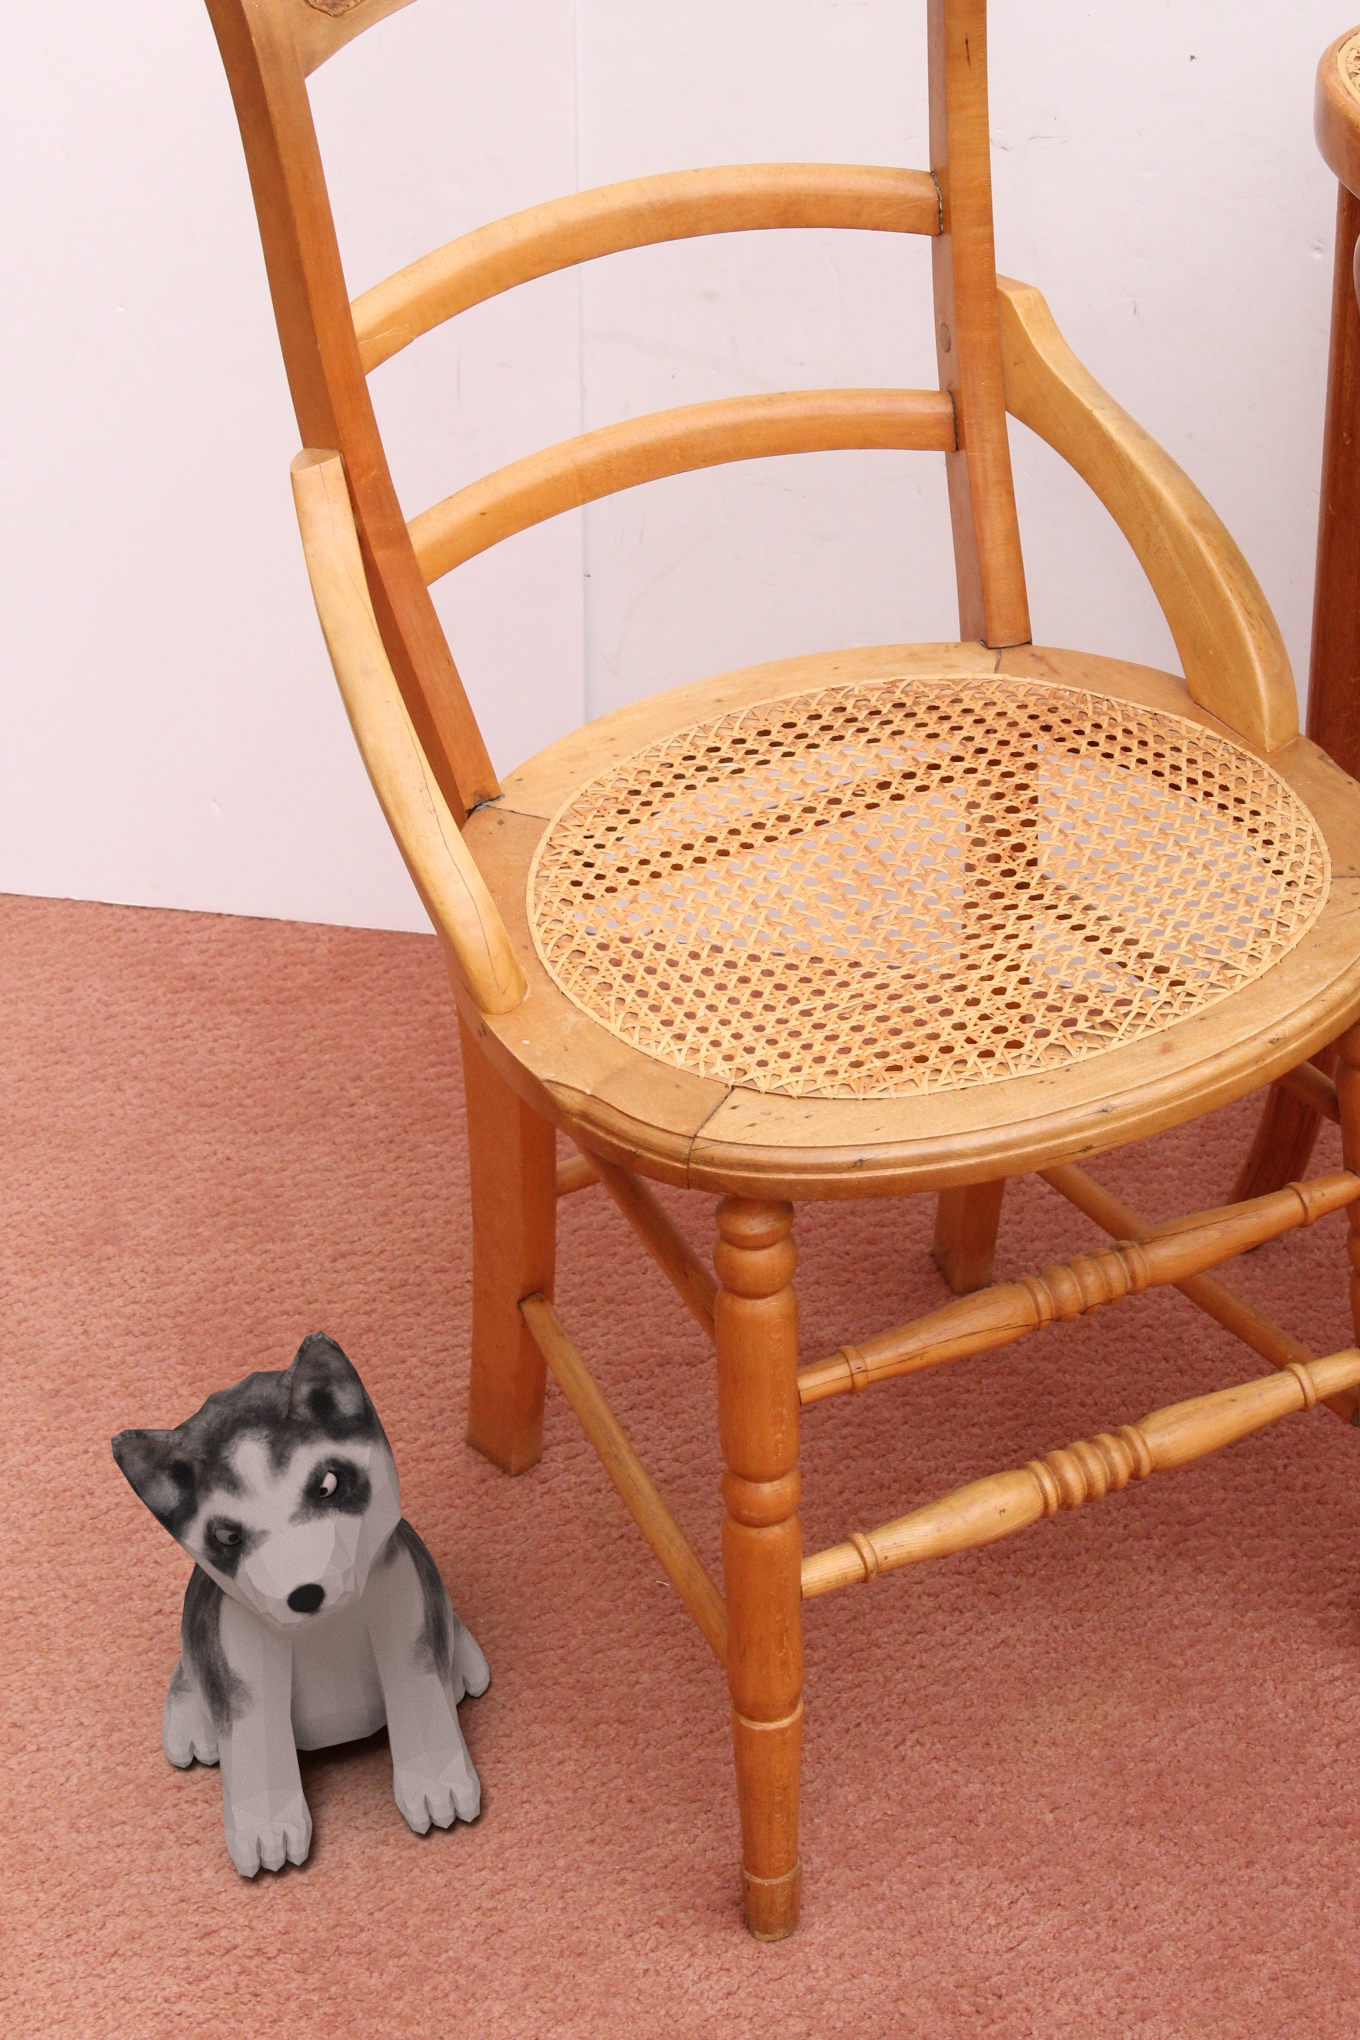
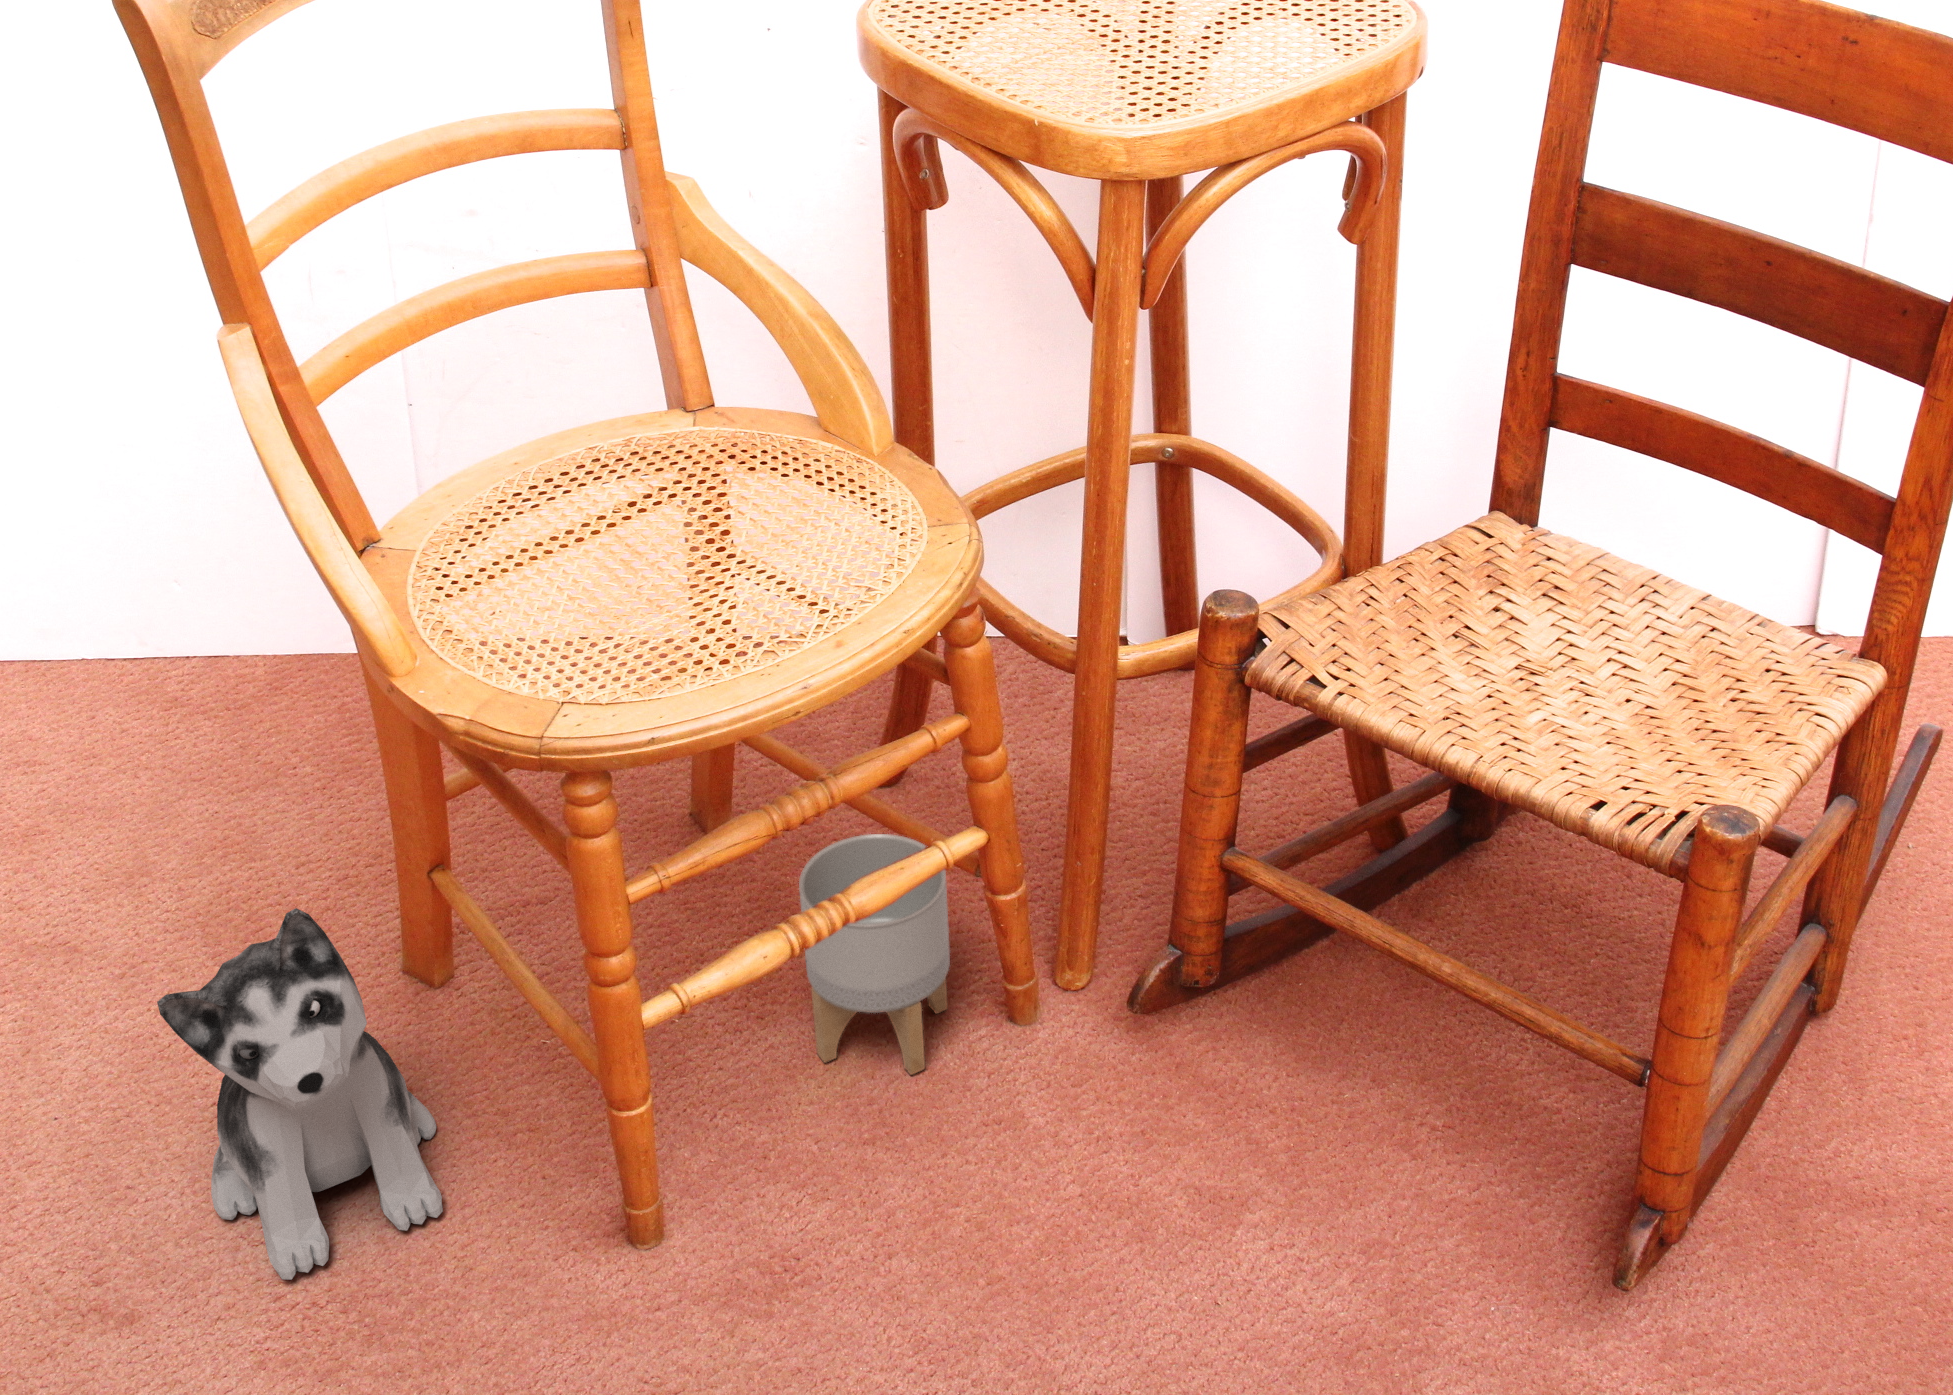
planter: none [1067,1339,1301,1729] -> present [799,834,950,1075]

